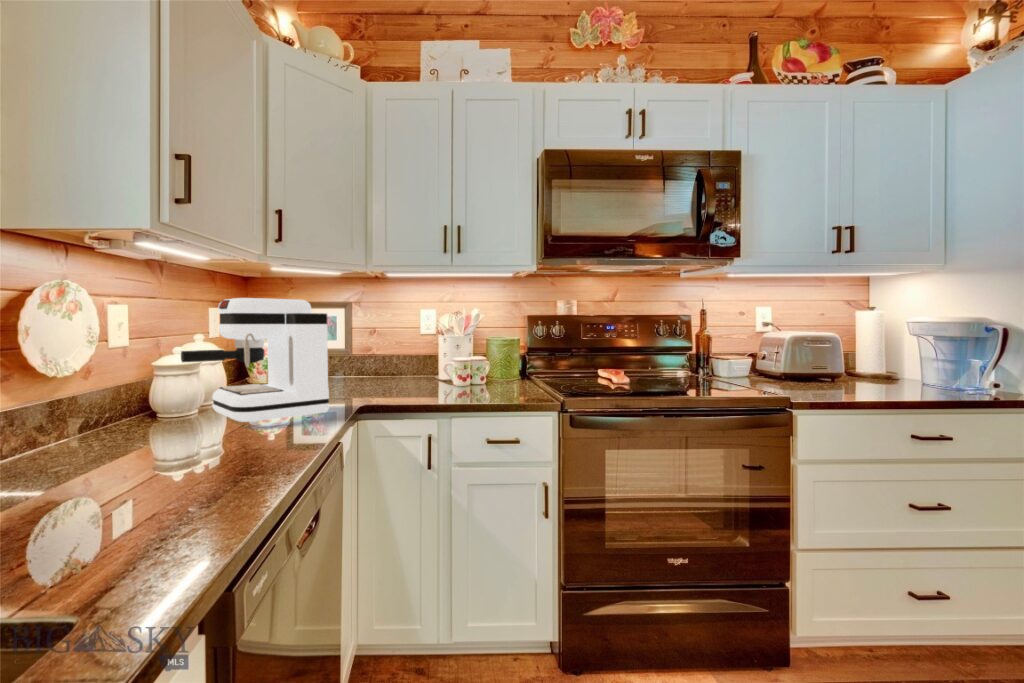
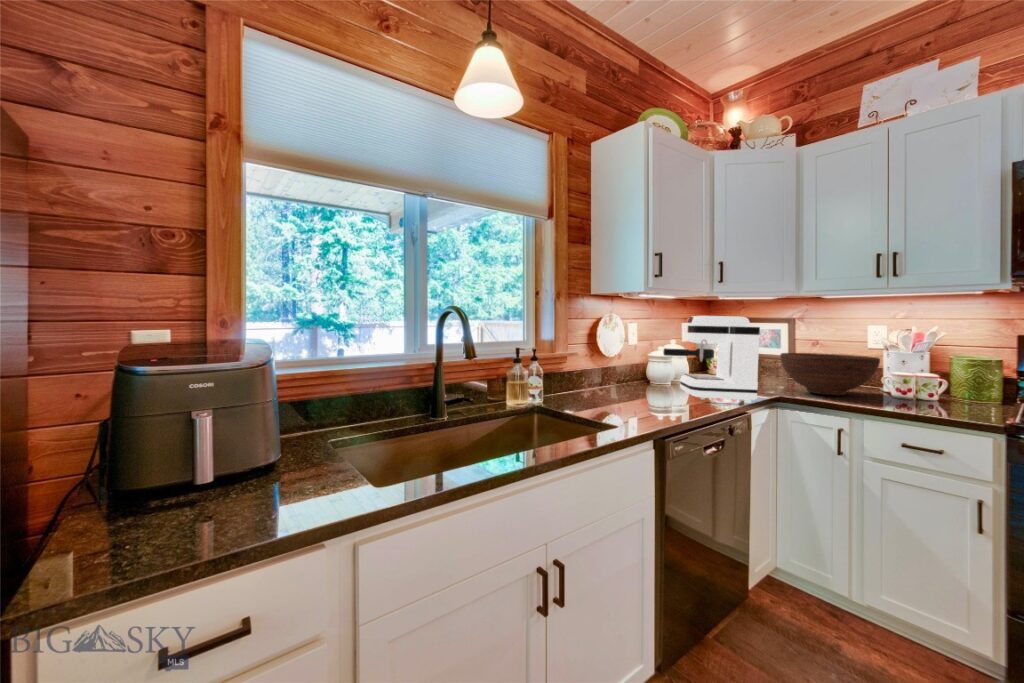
fruit bowl: none [345,344,444,392] -> present [780,353,880,395]

